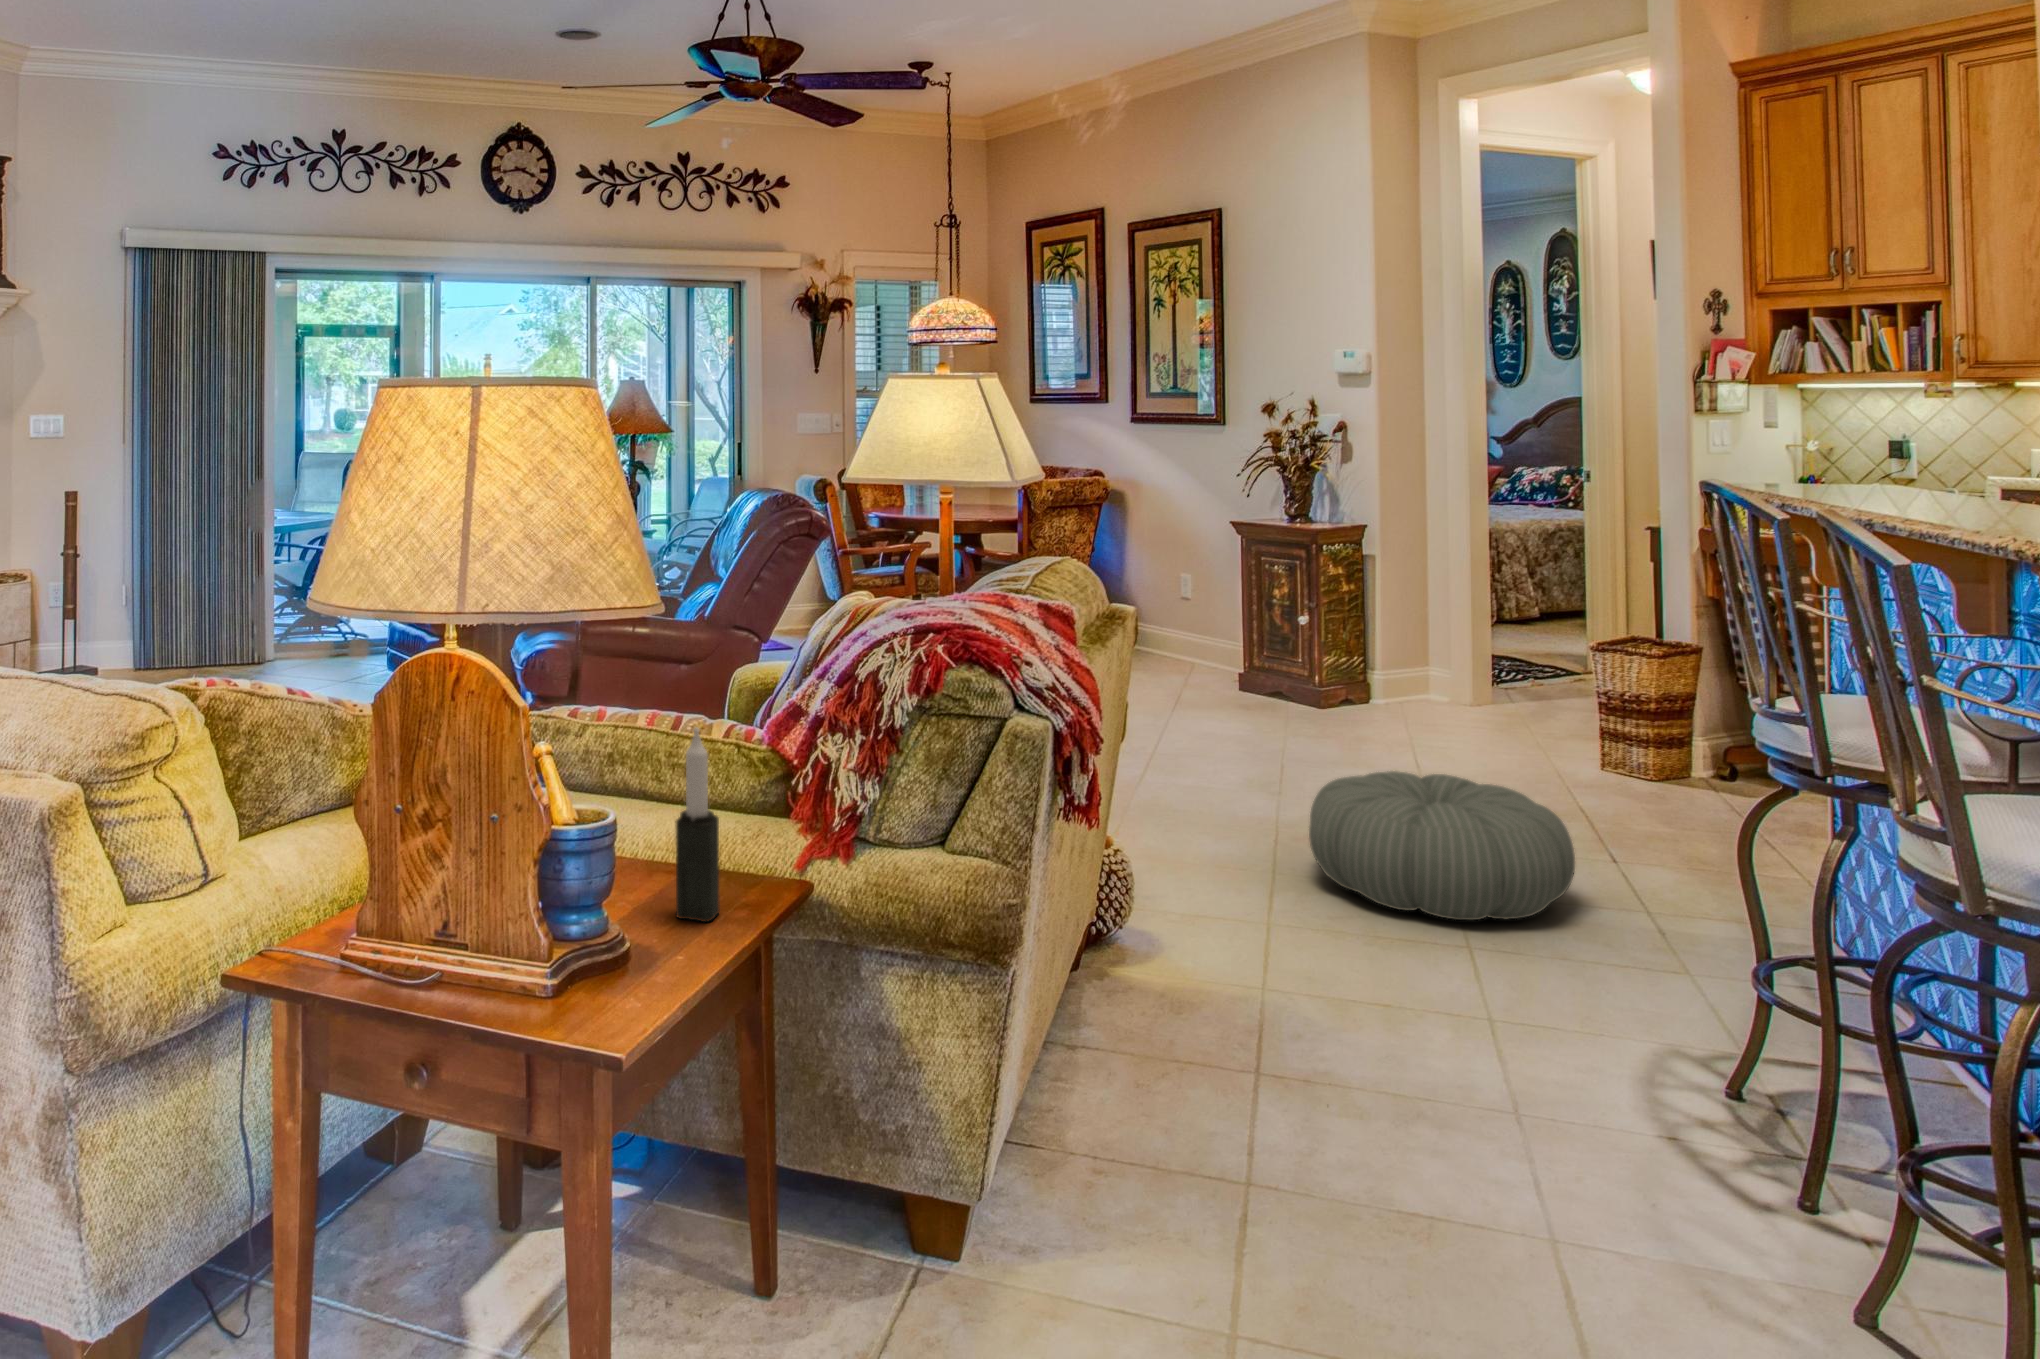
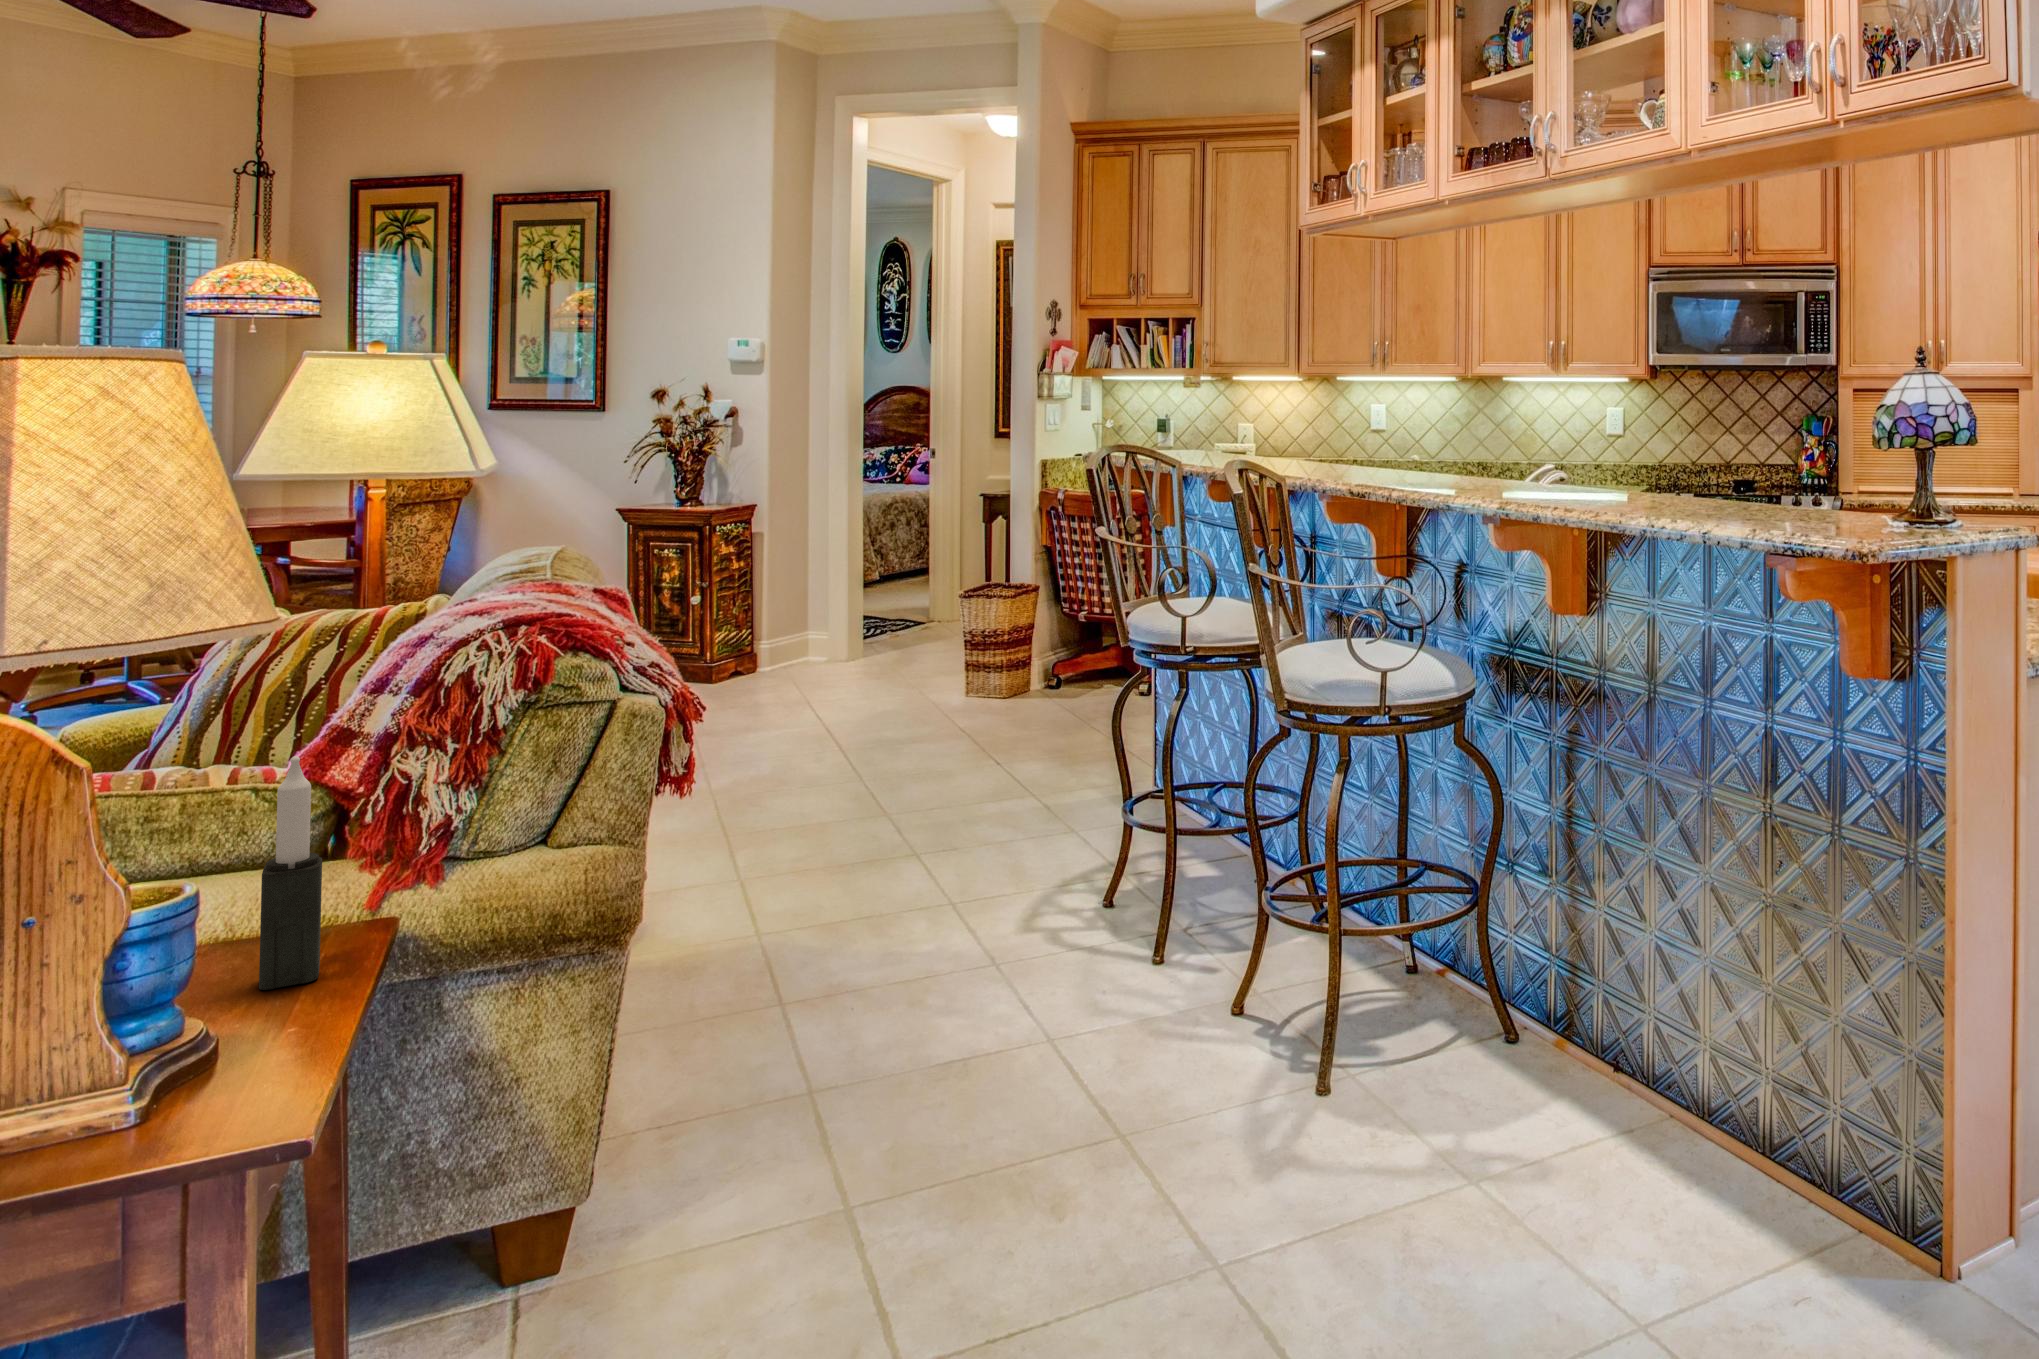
pouf: present [1309,771,1575,920] -> none [762,711,984,835]

